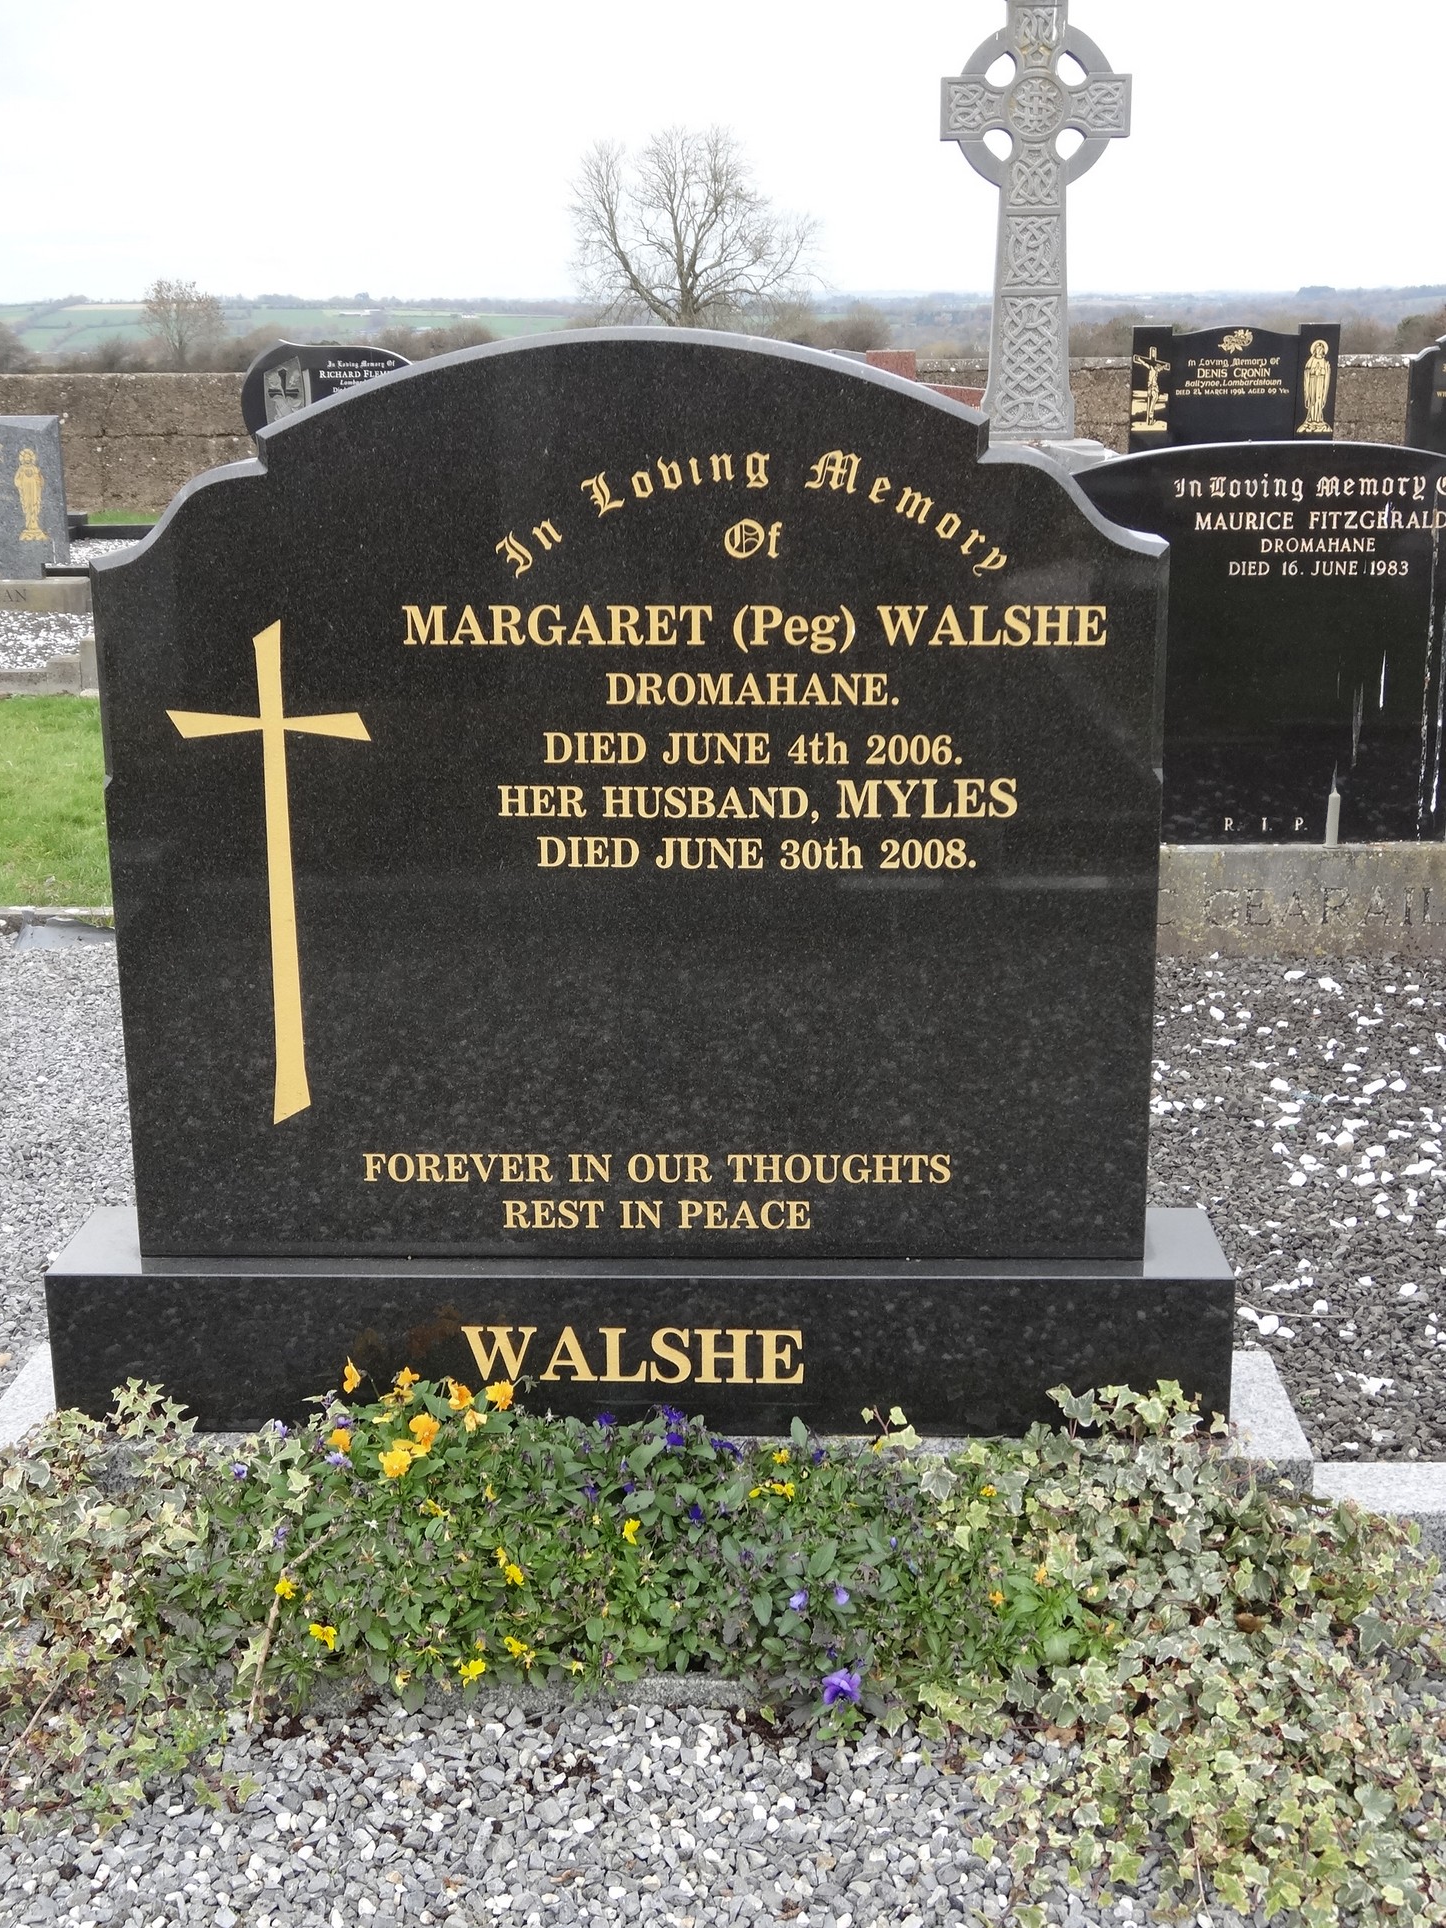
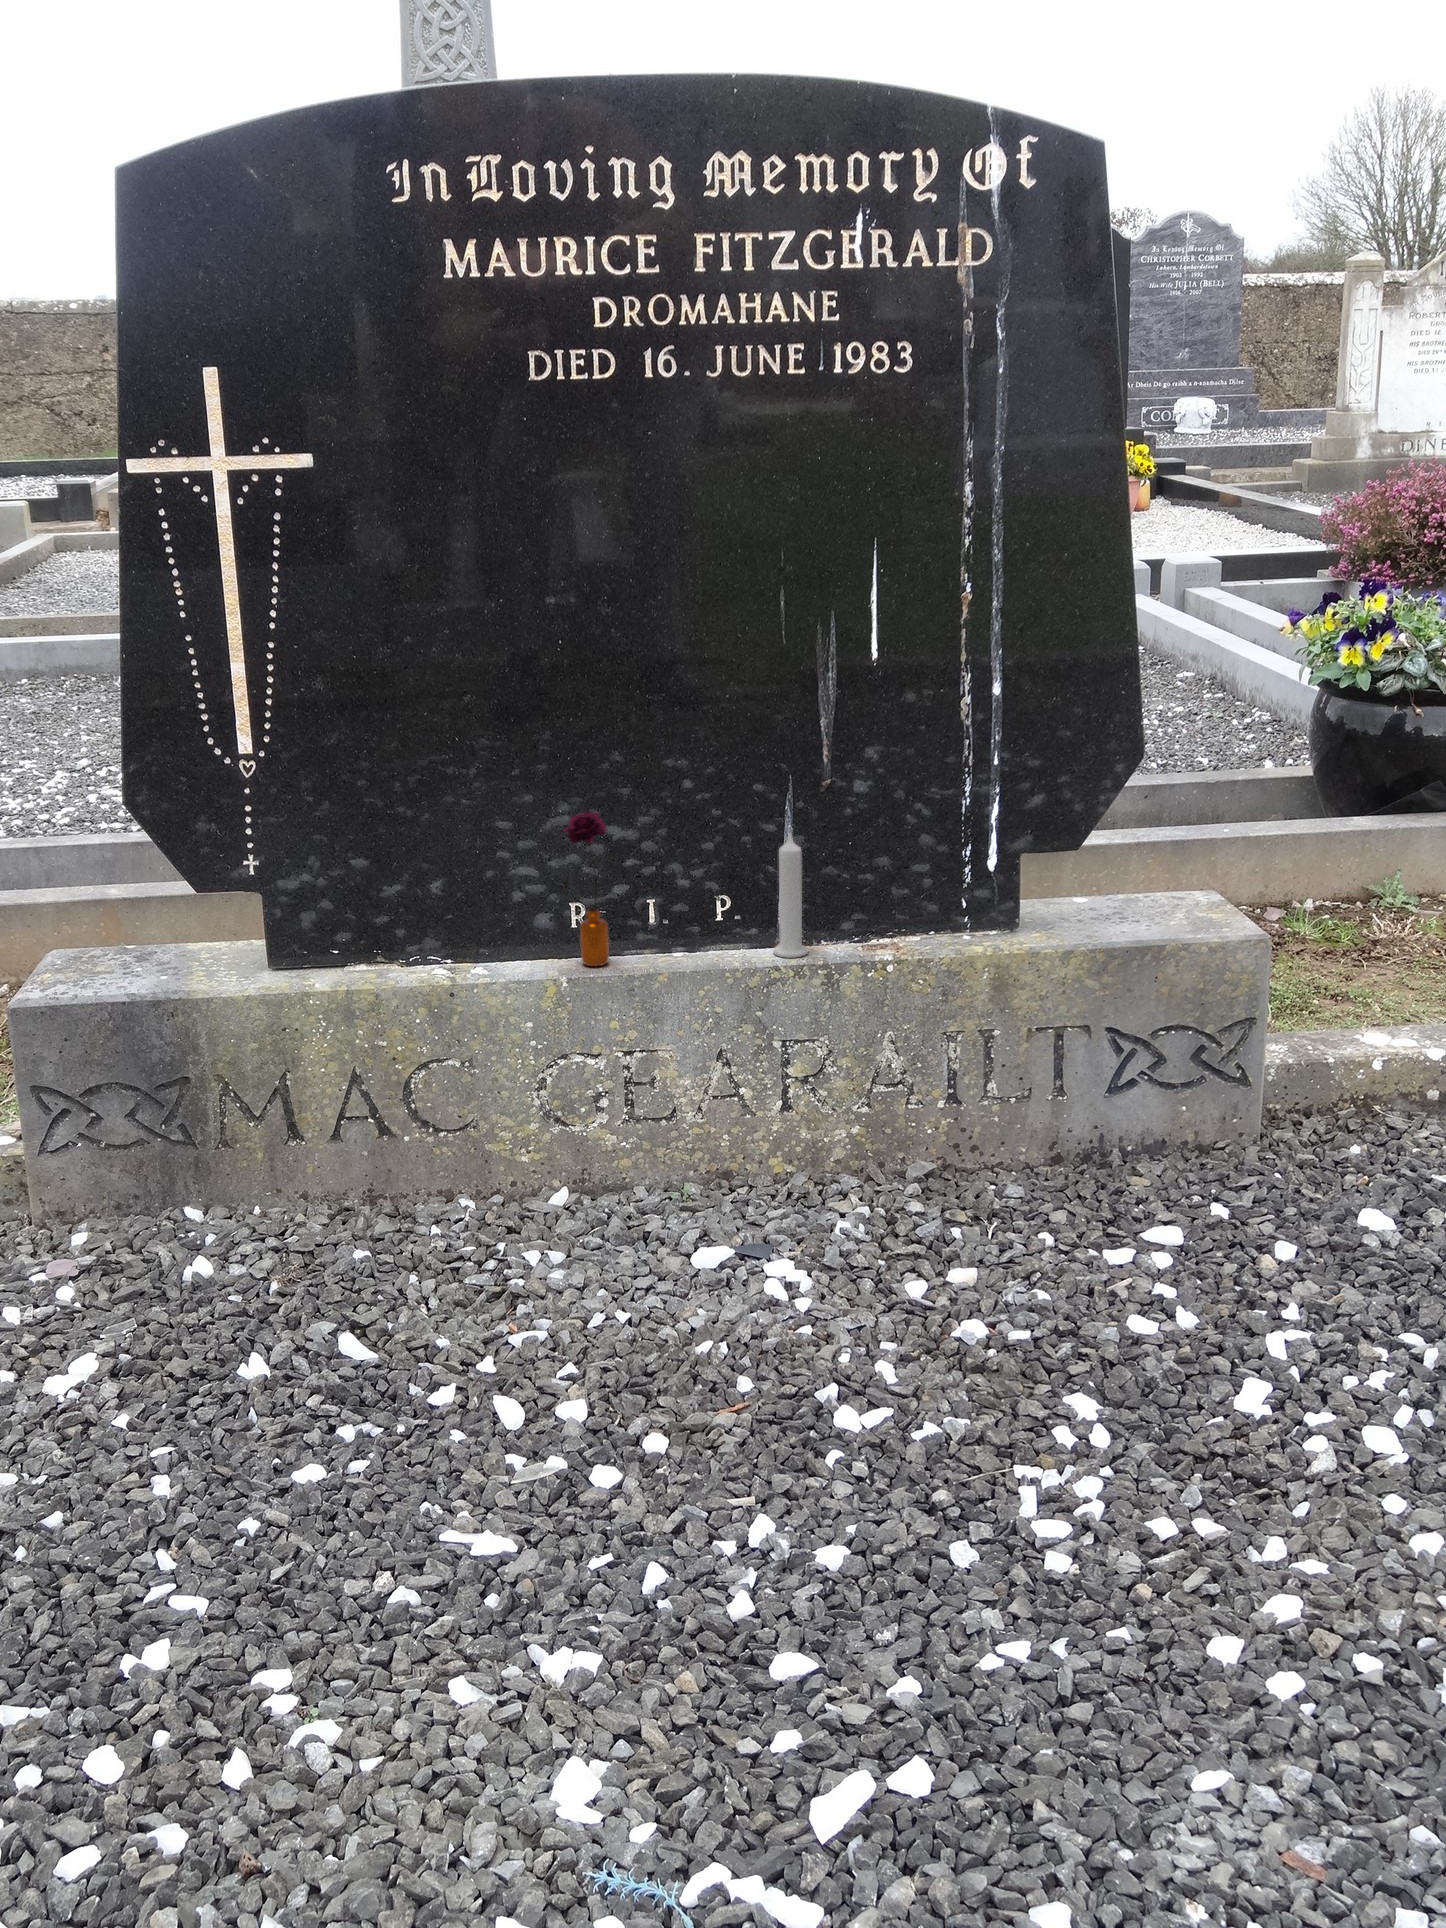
flower: none [1226,772,1251,847] -> present [564,811,609,966]

